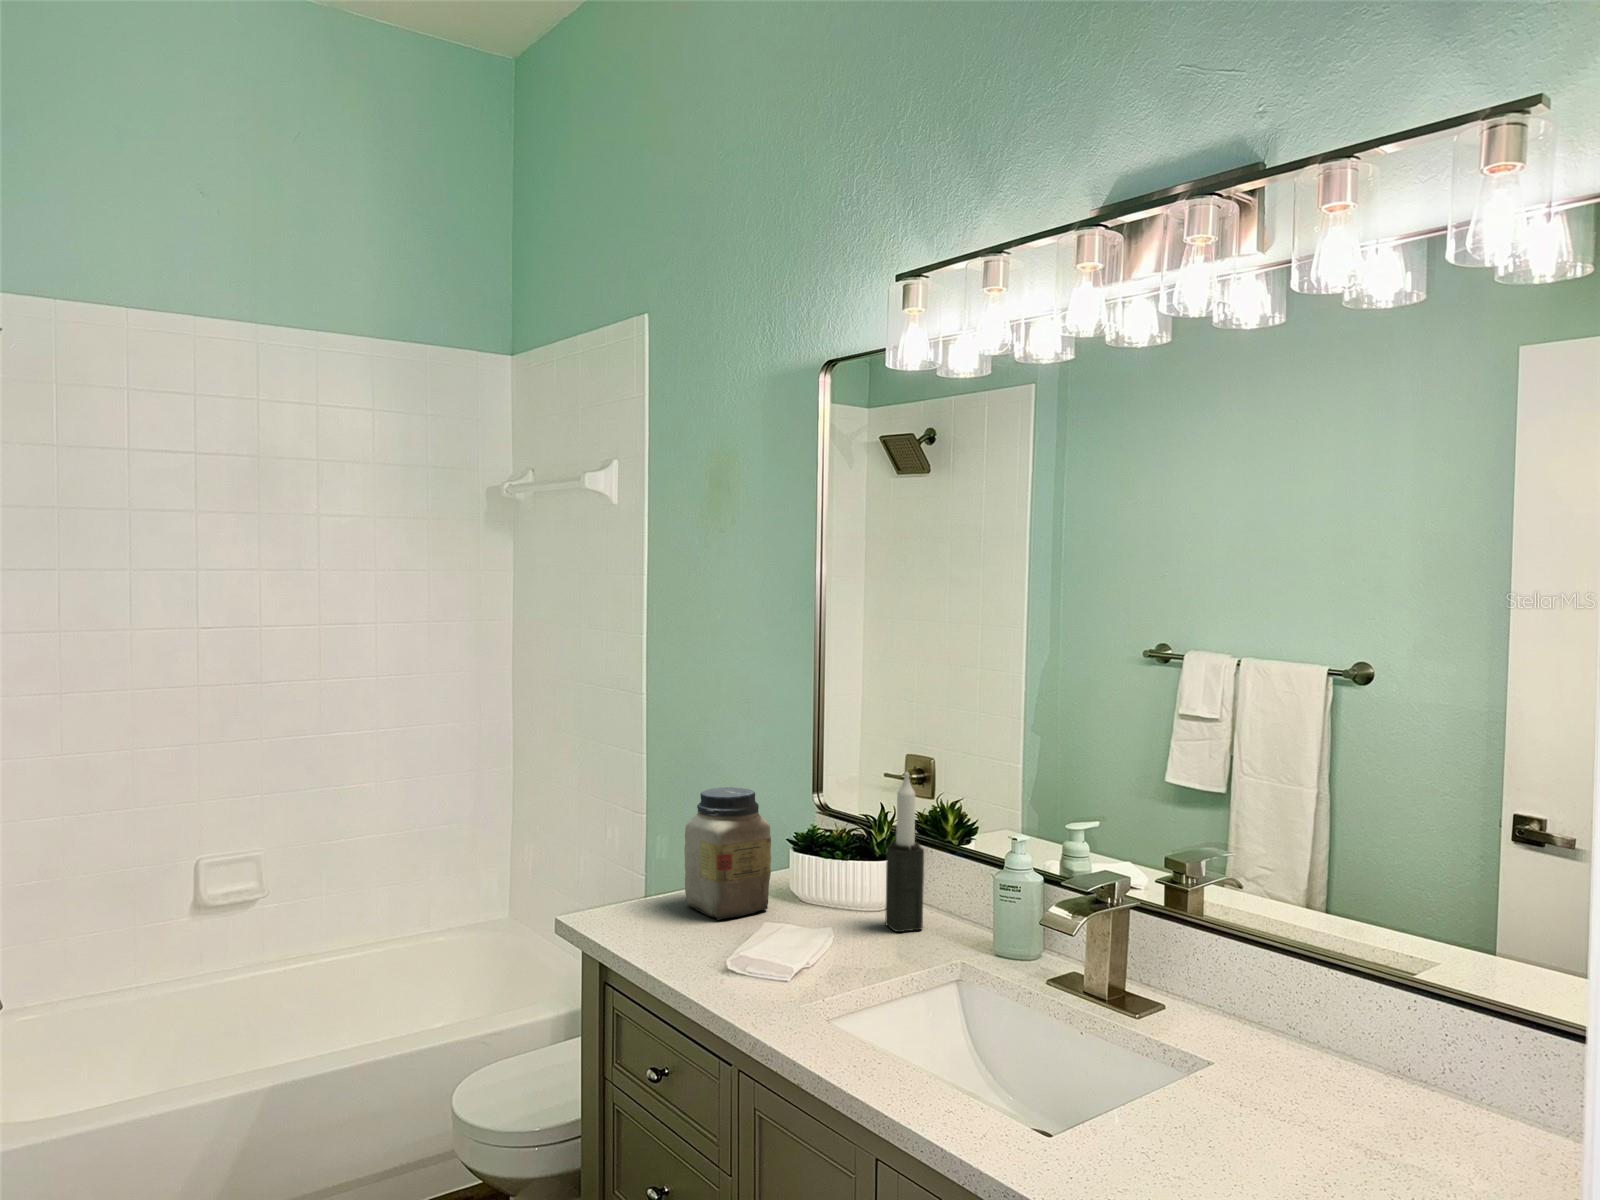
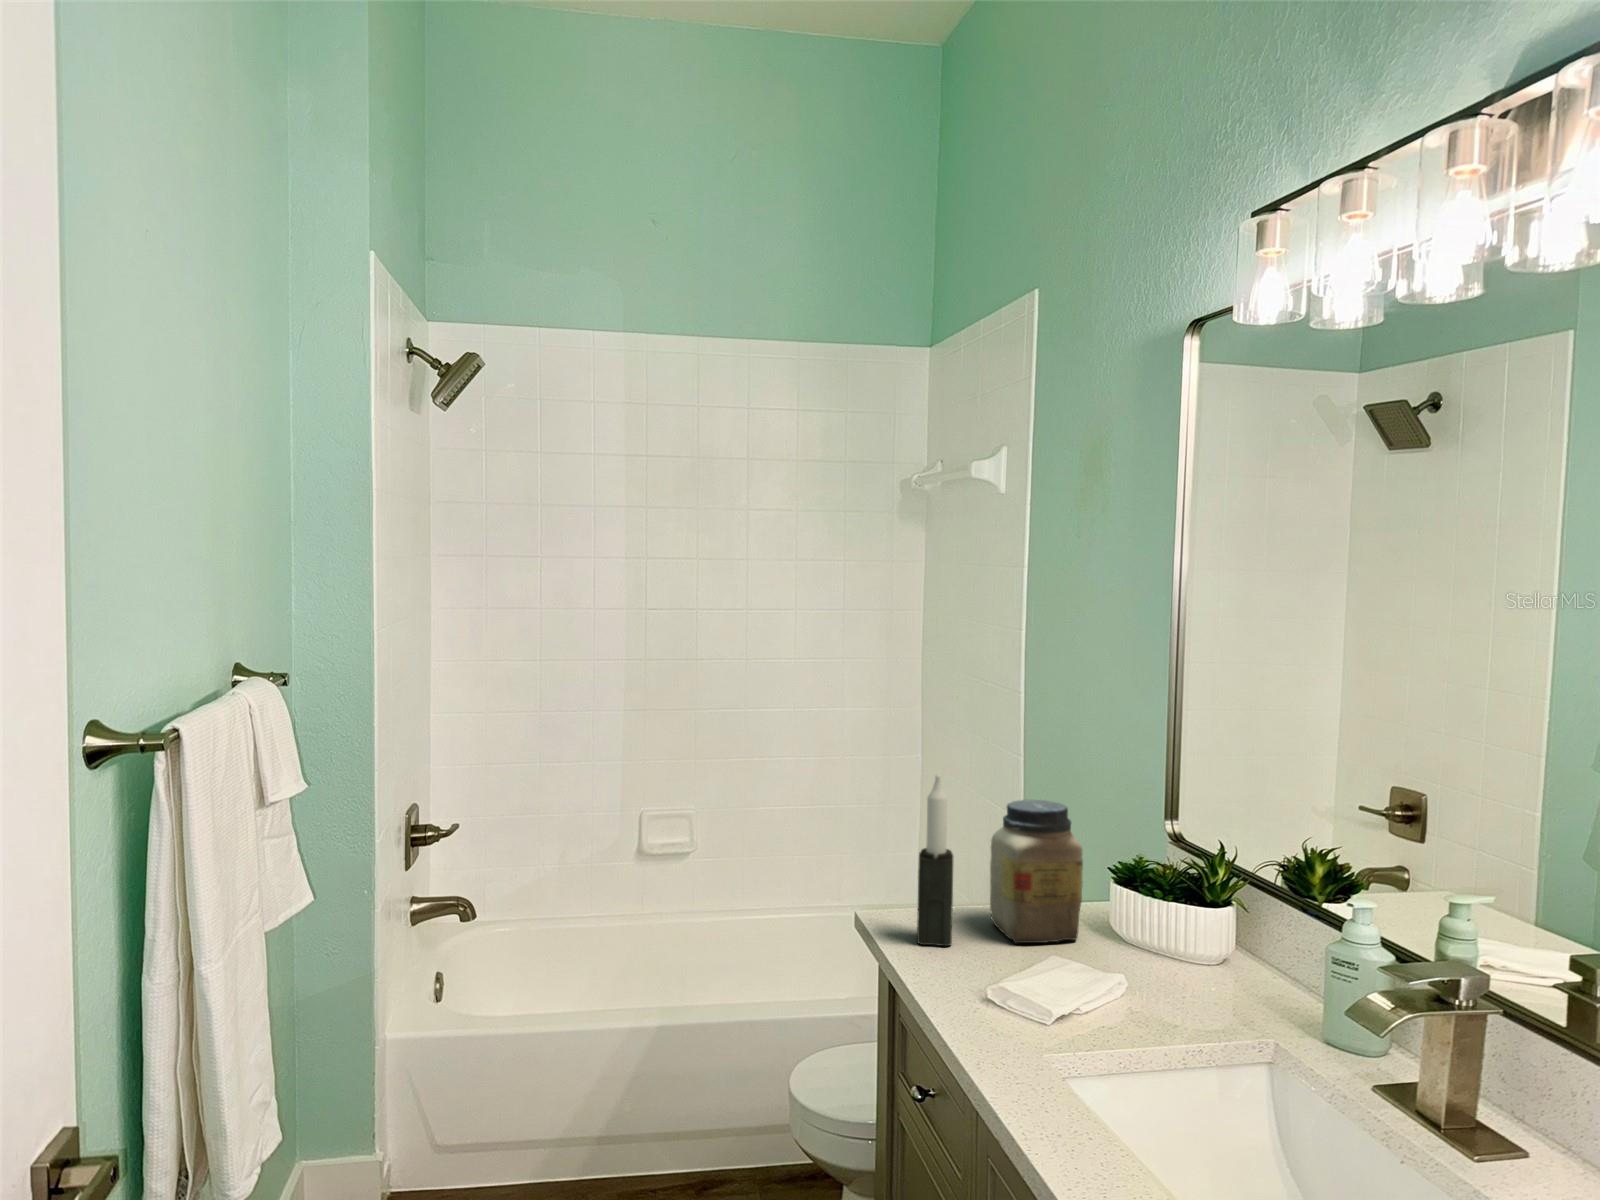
candle: present [885,772,924,932] -> present [917,774,954,946]

